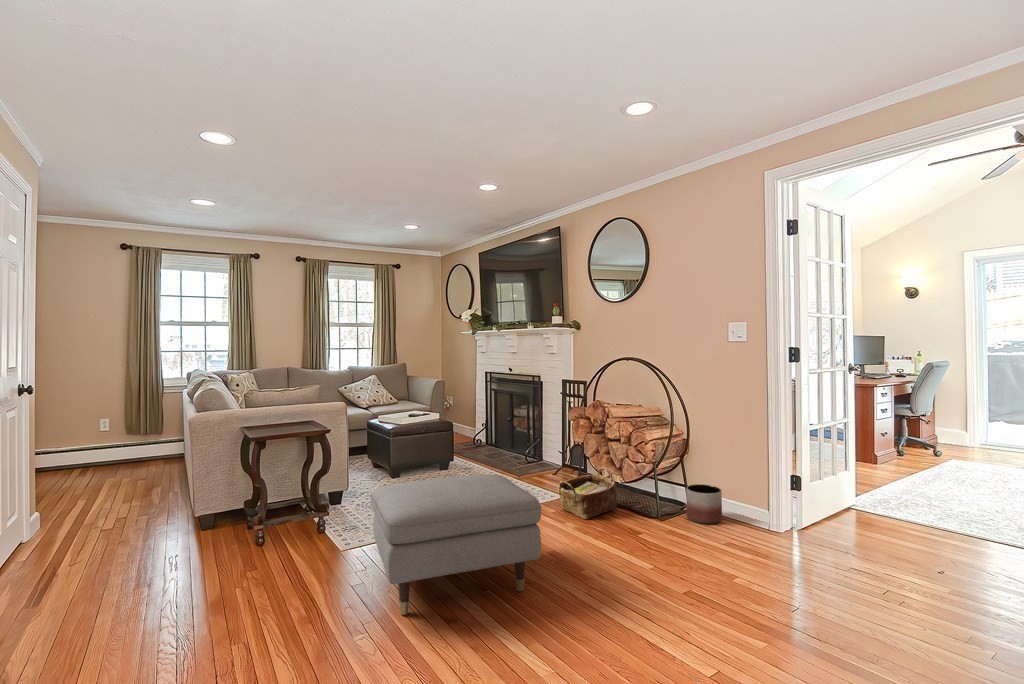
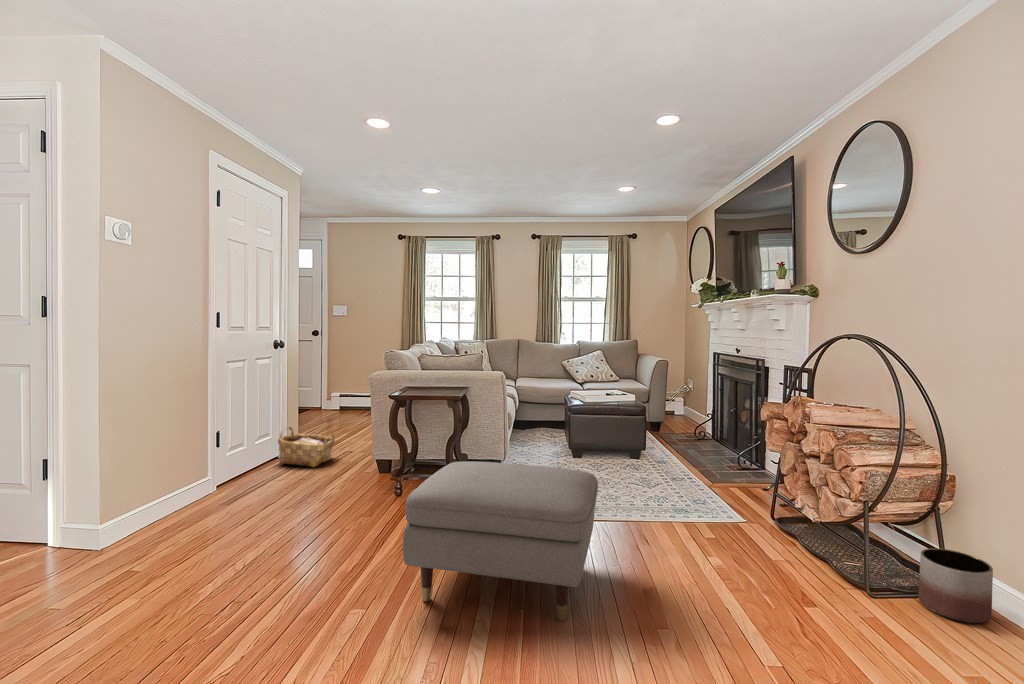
woven basket: present [558,467,617,519] -> present [278,426,335,467]

